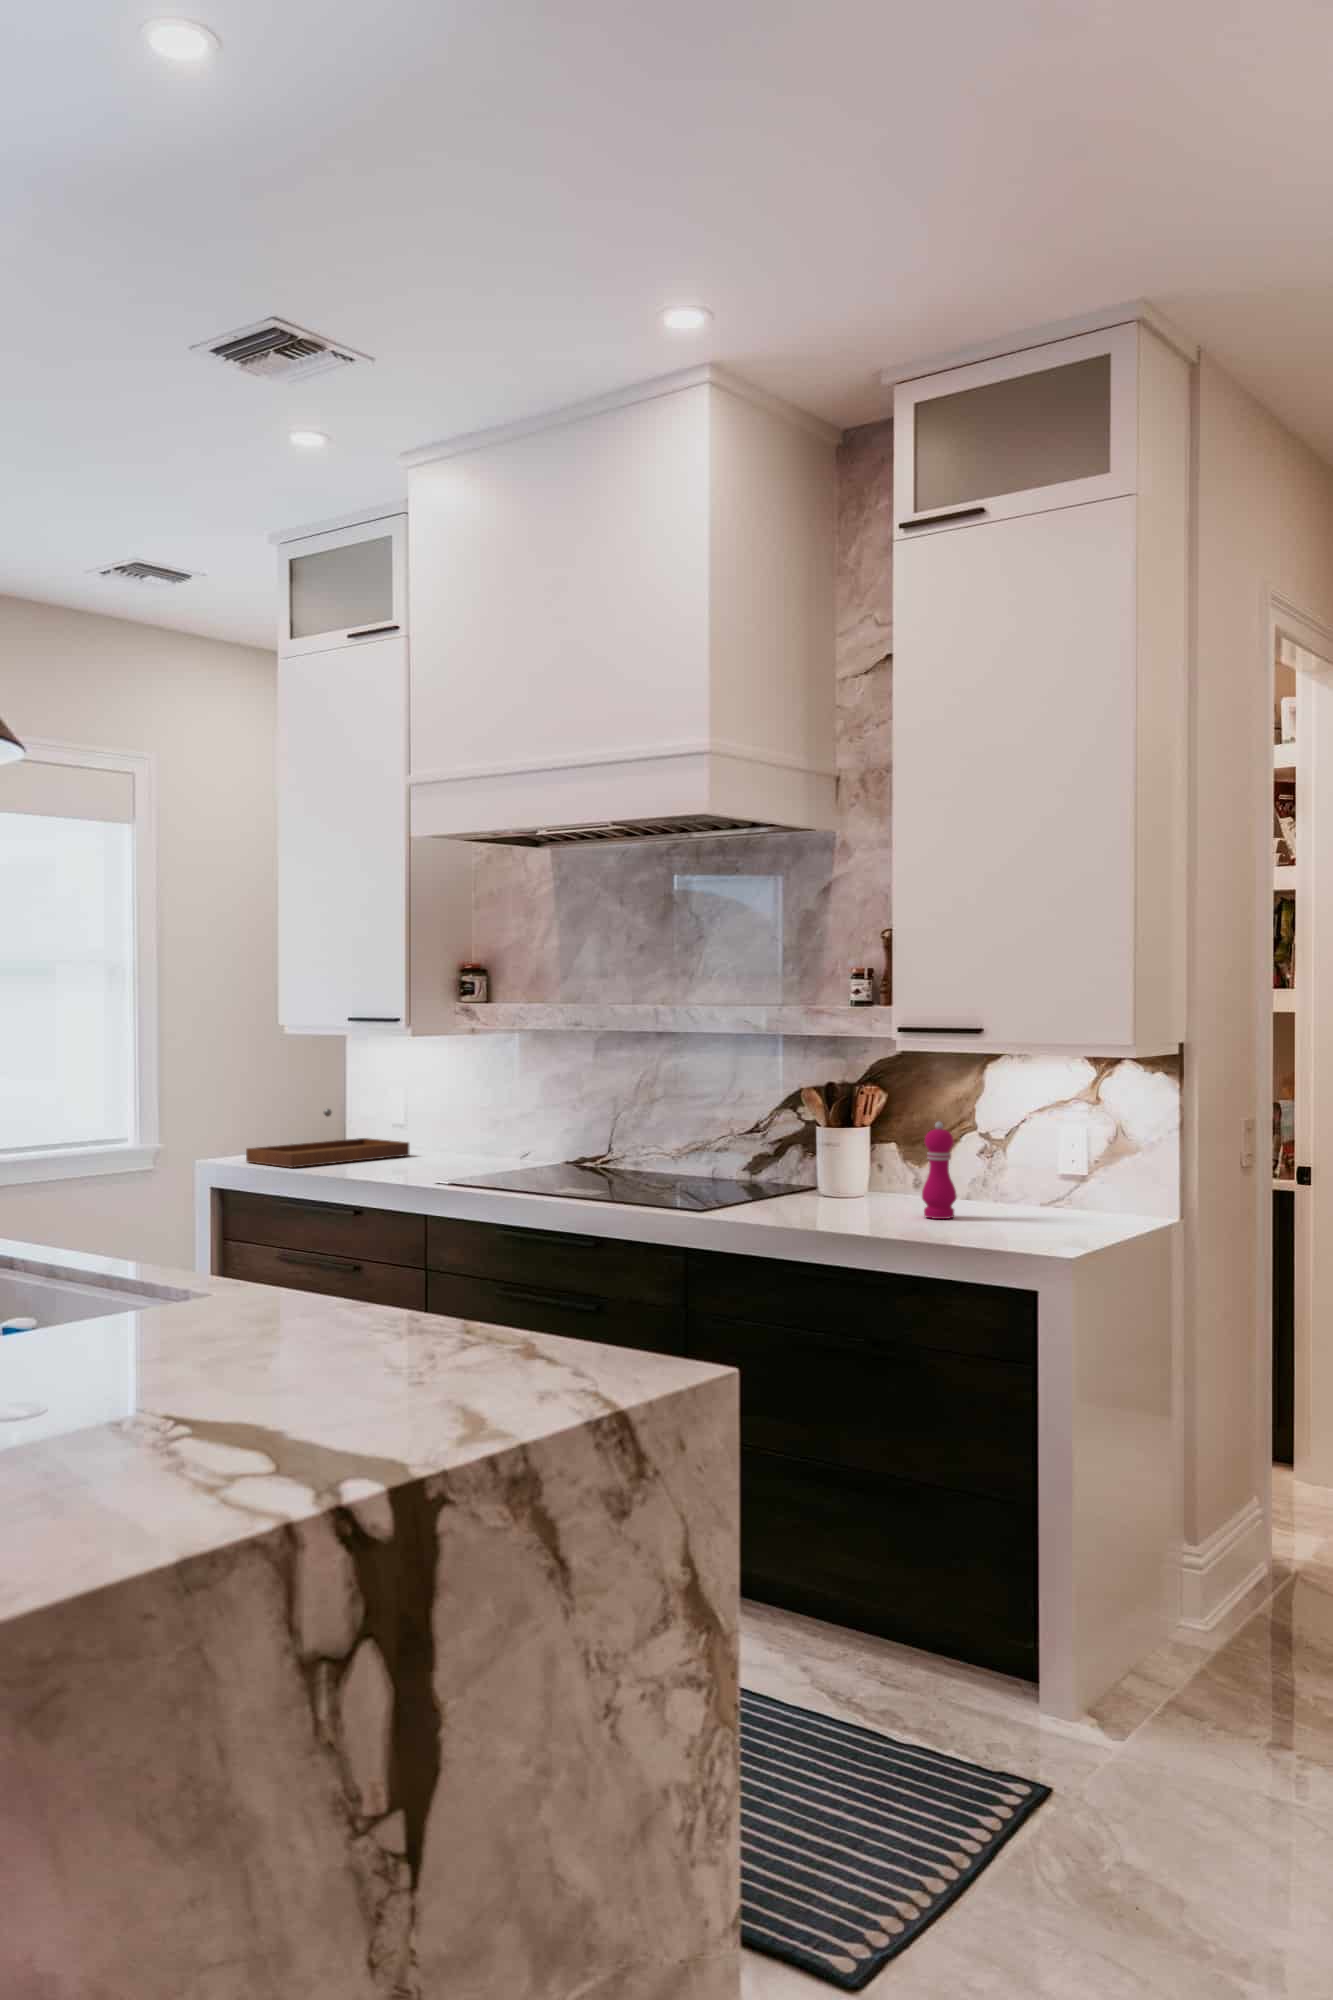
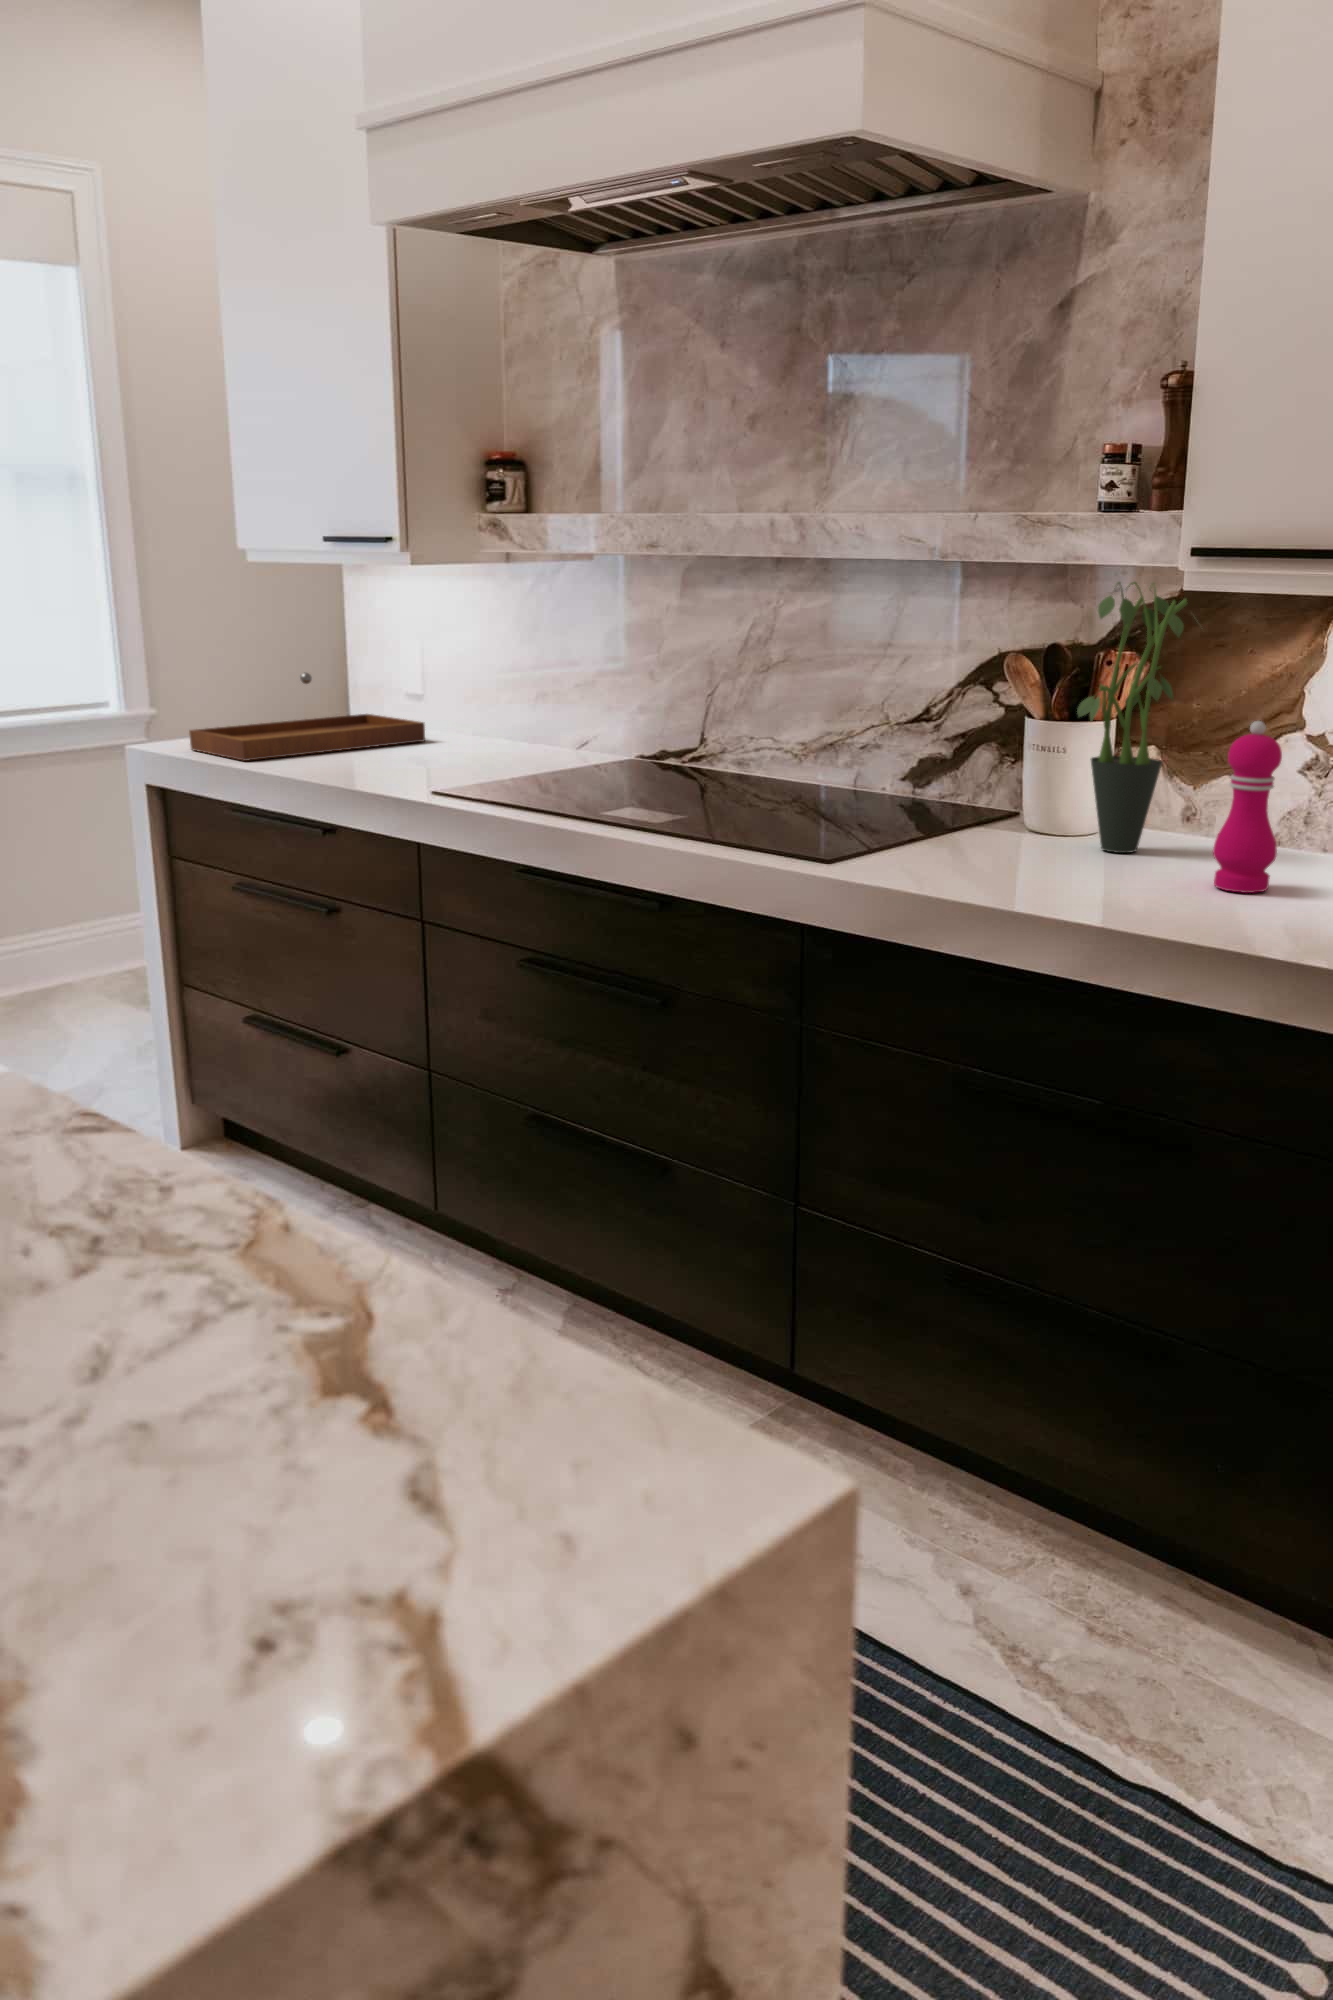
potted plant: none [843,1046,912,1204] -> present [1077,582,1187,853]

